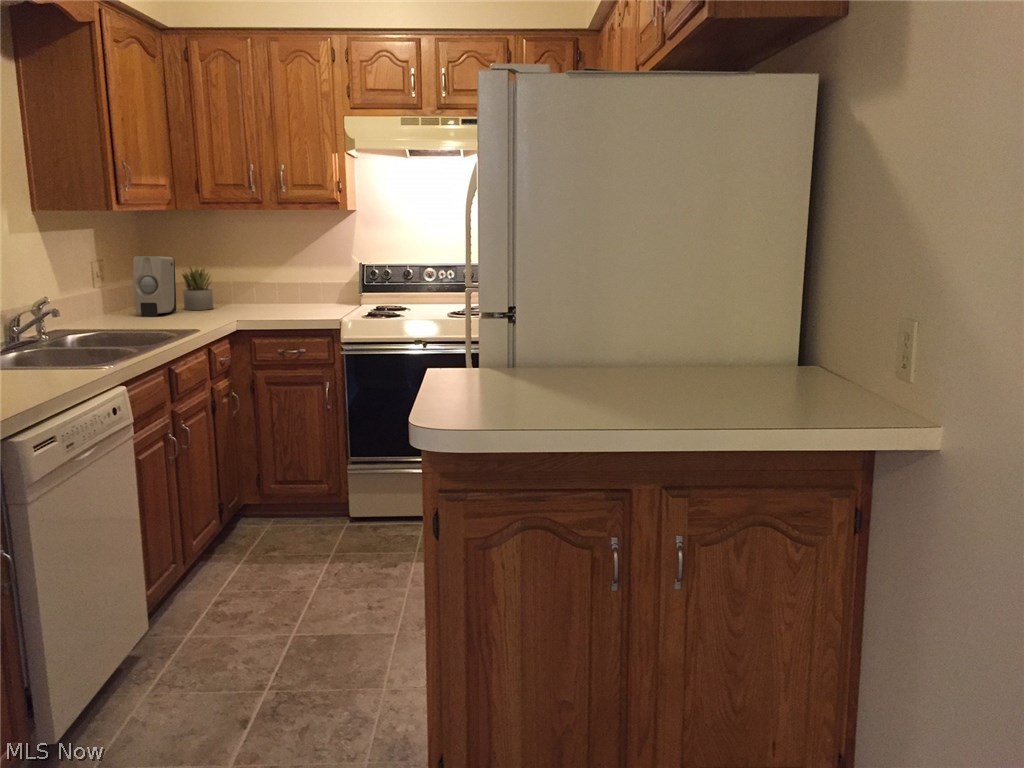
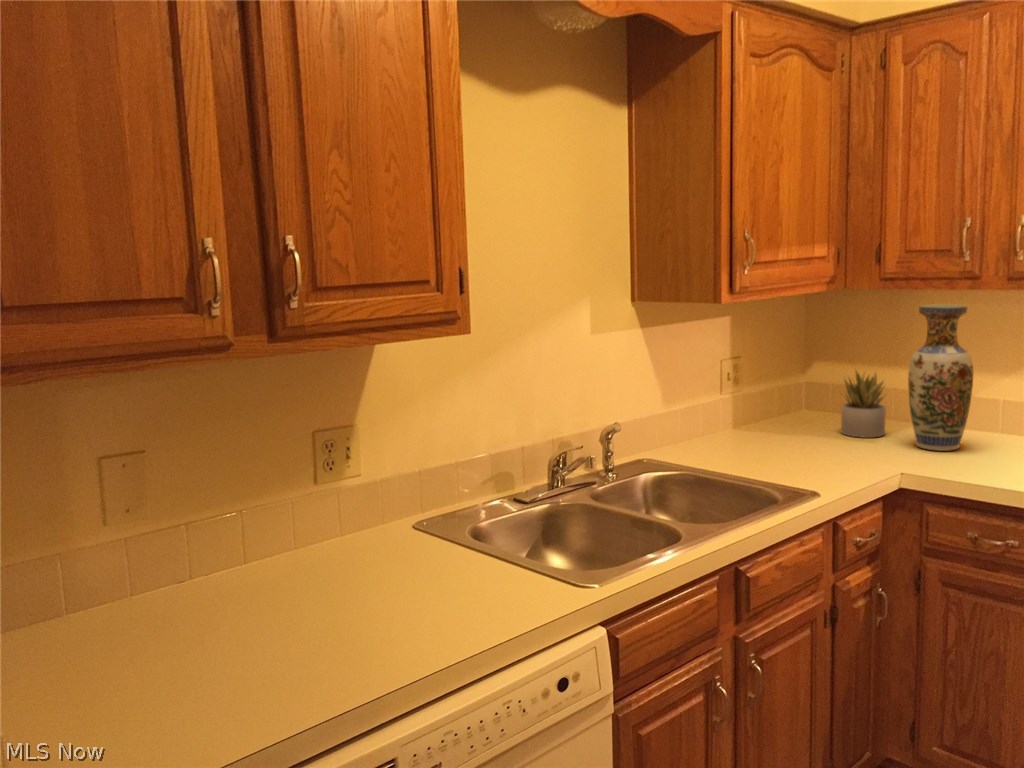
vase: none [228,219,265,311] -> present [908,304,973,451]
soap dispenser: present [133,256,177,316] -> none [763,358,829,446]

